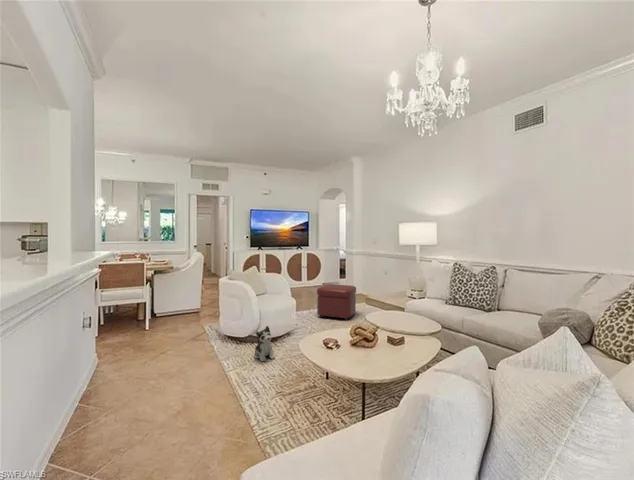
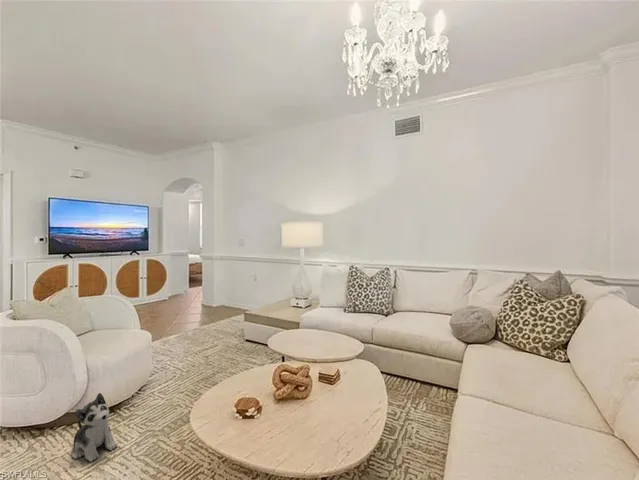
ottoman: present [317,284,356,320] -> none [174,300,229,350]

